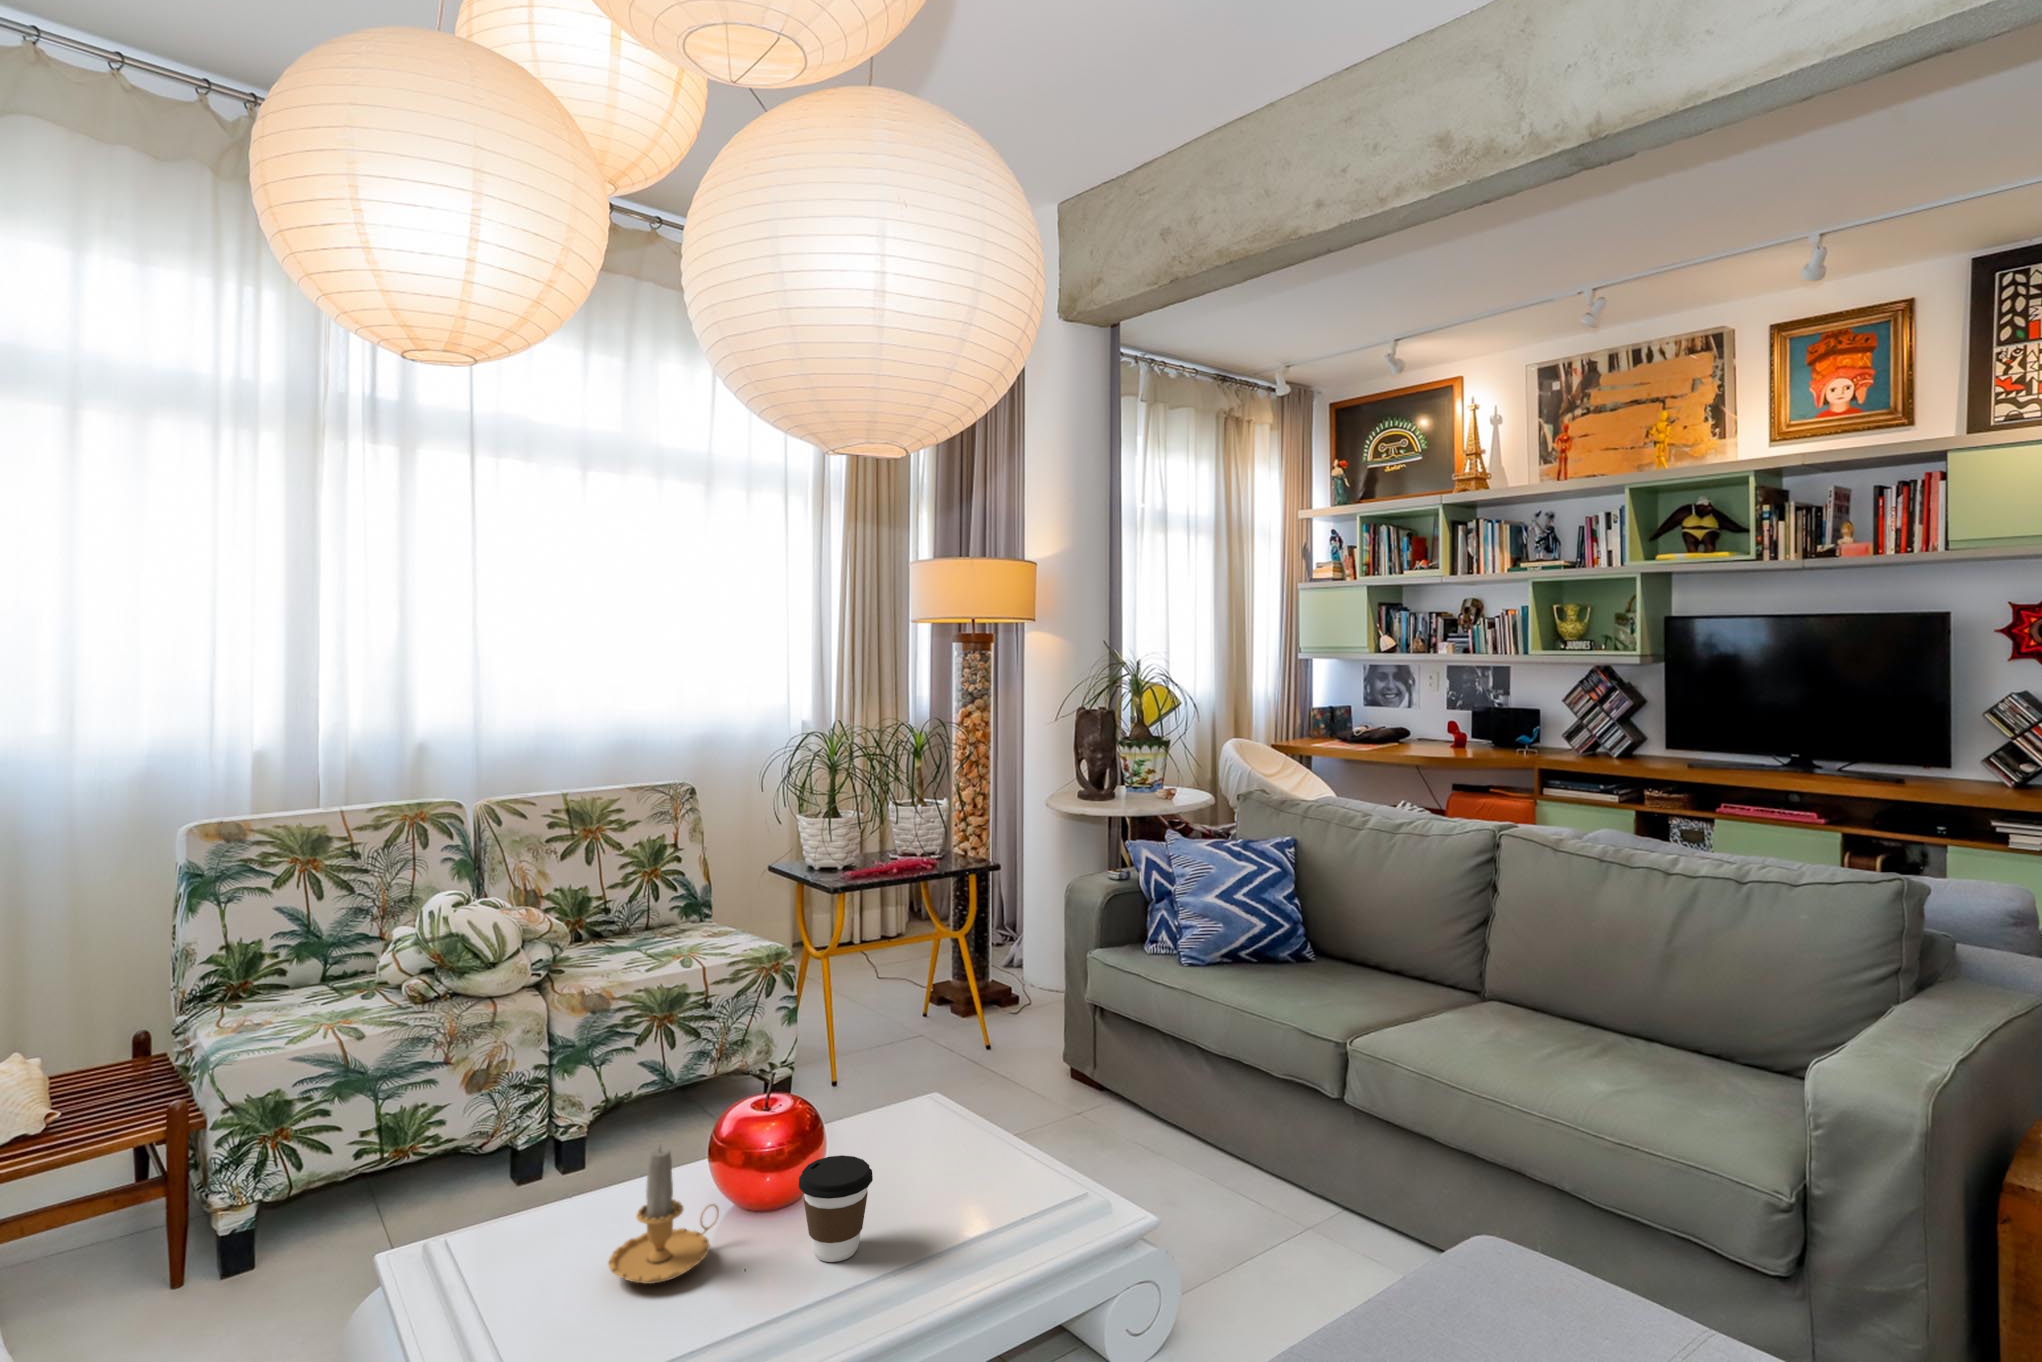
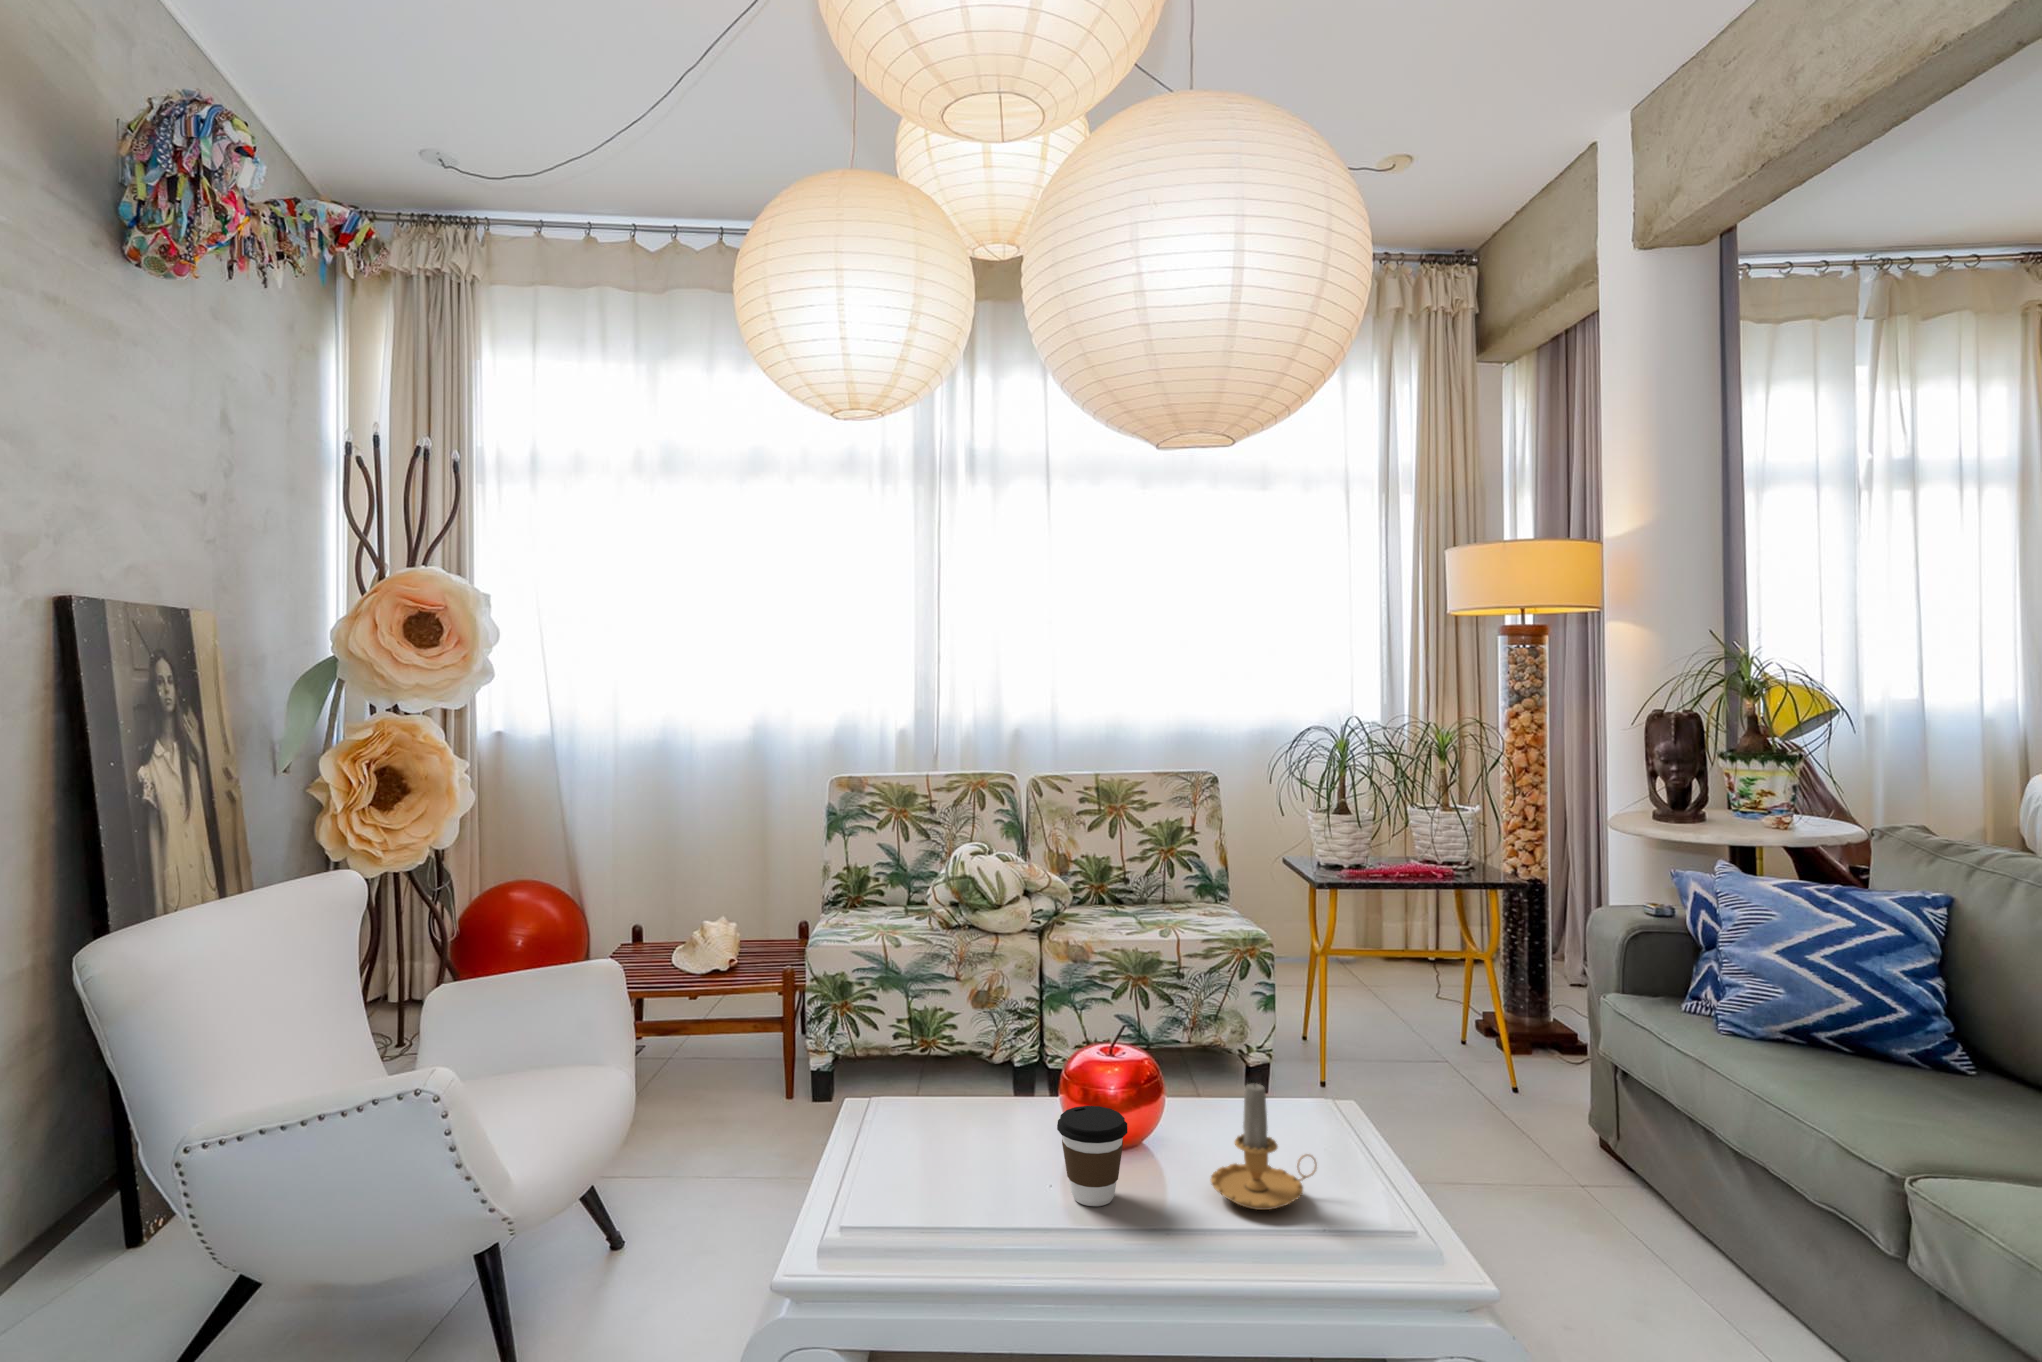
candle: present [608,1148,719,1284] -> present [1210,1083,1317,1210]

